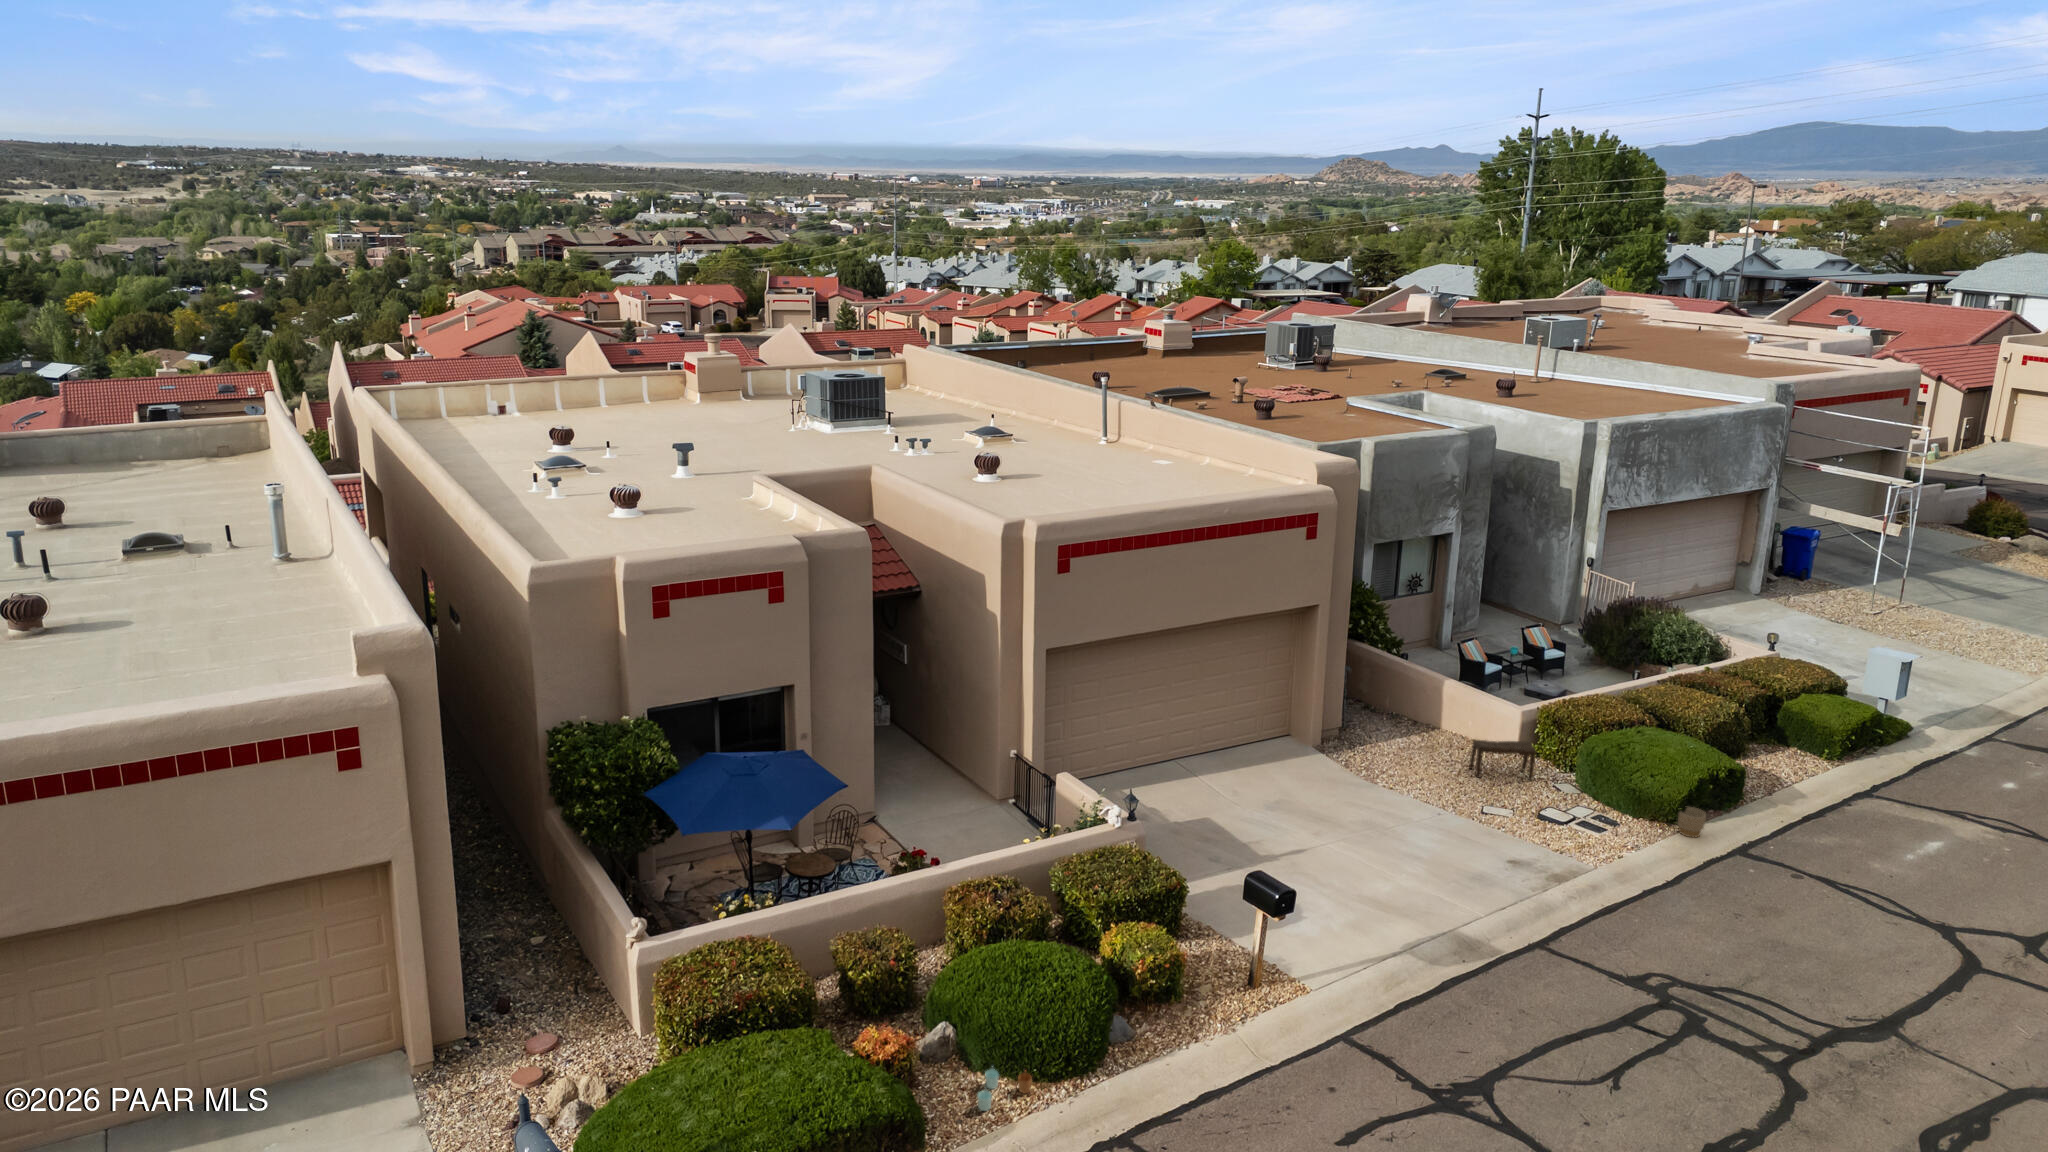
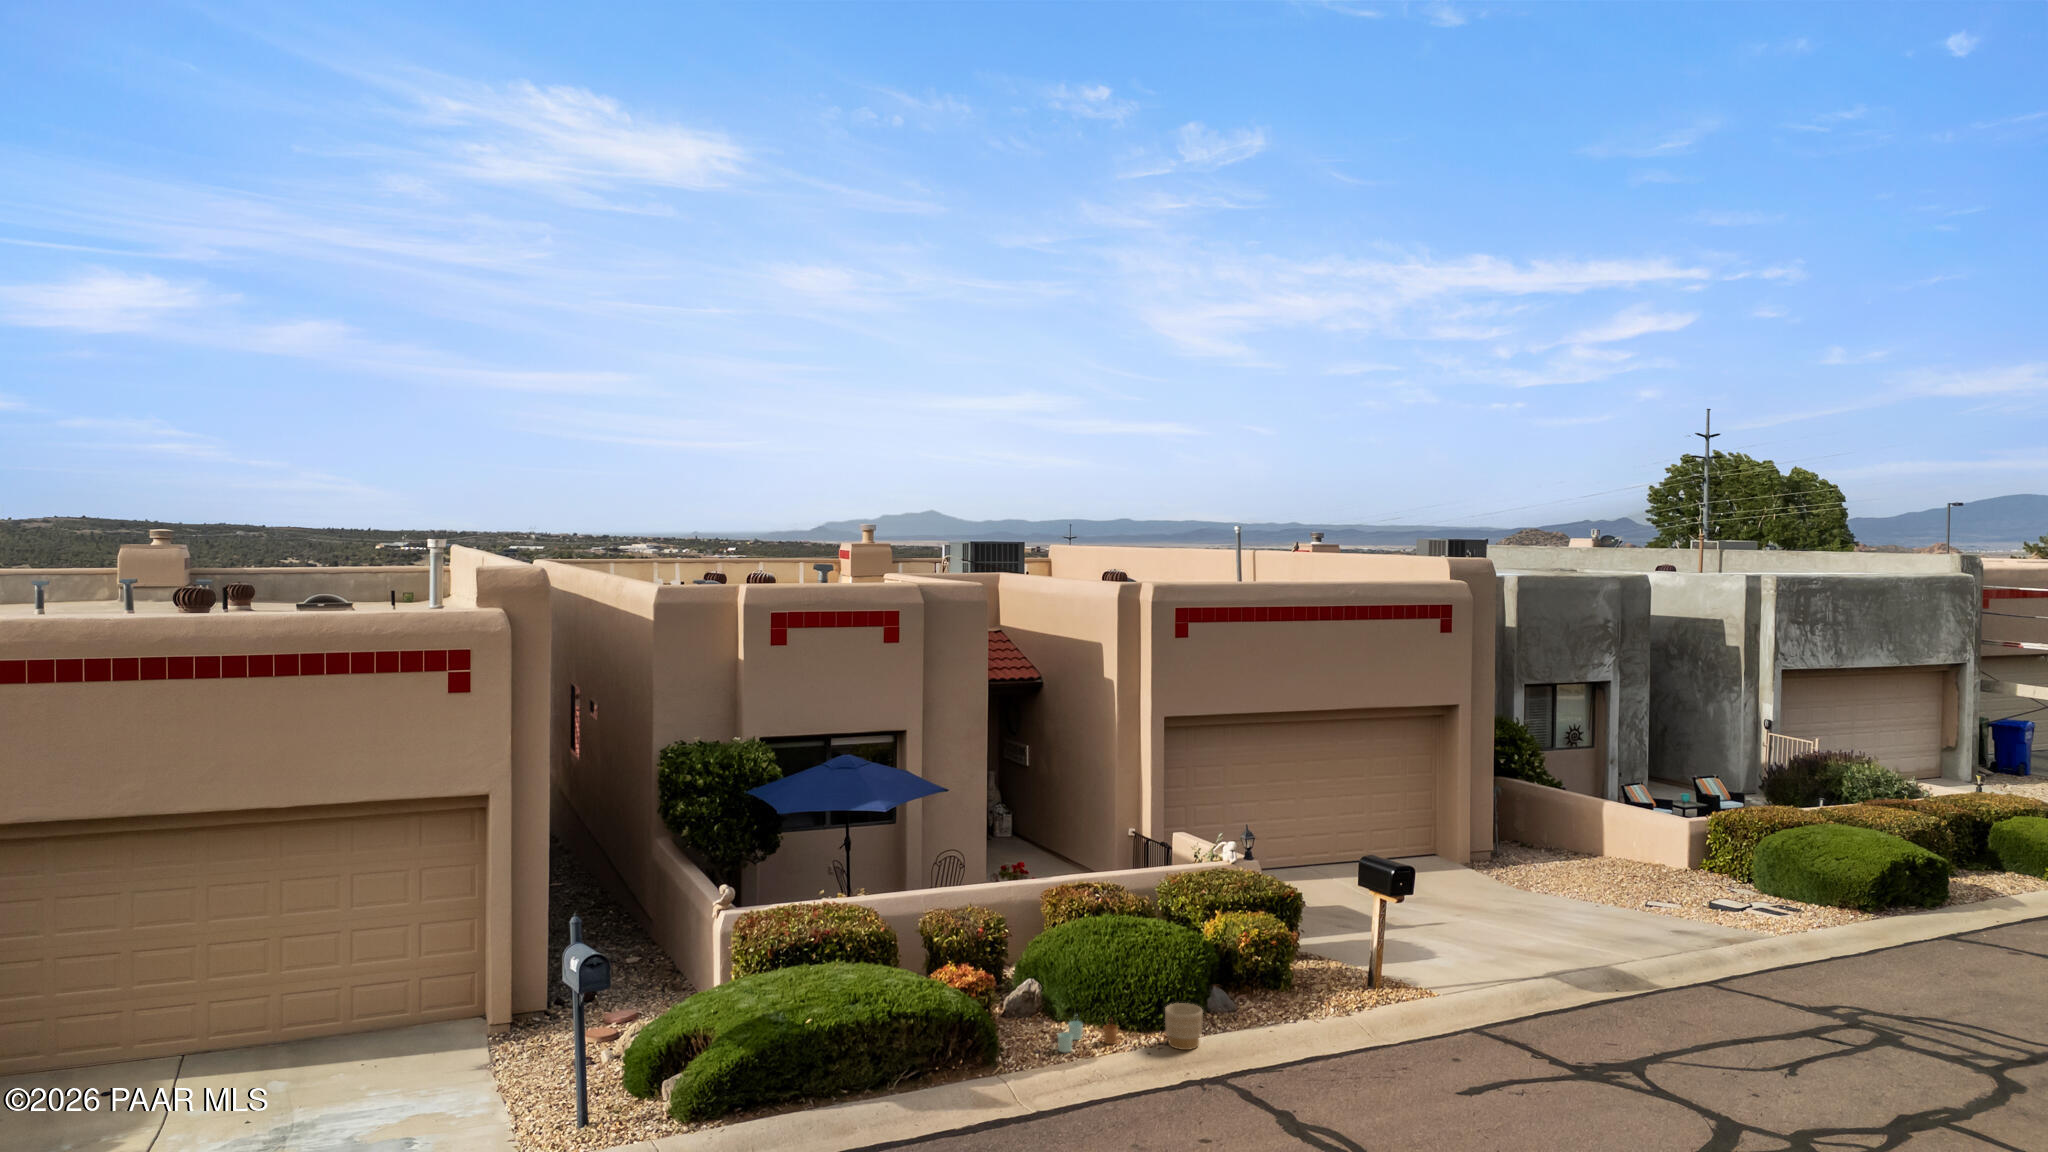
bench: present [1469,740,1537,780] -> none [1633,843,1707,885]
planter: present [1678,807,1706,837] -> present [1165,1003,1203,1050]

